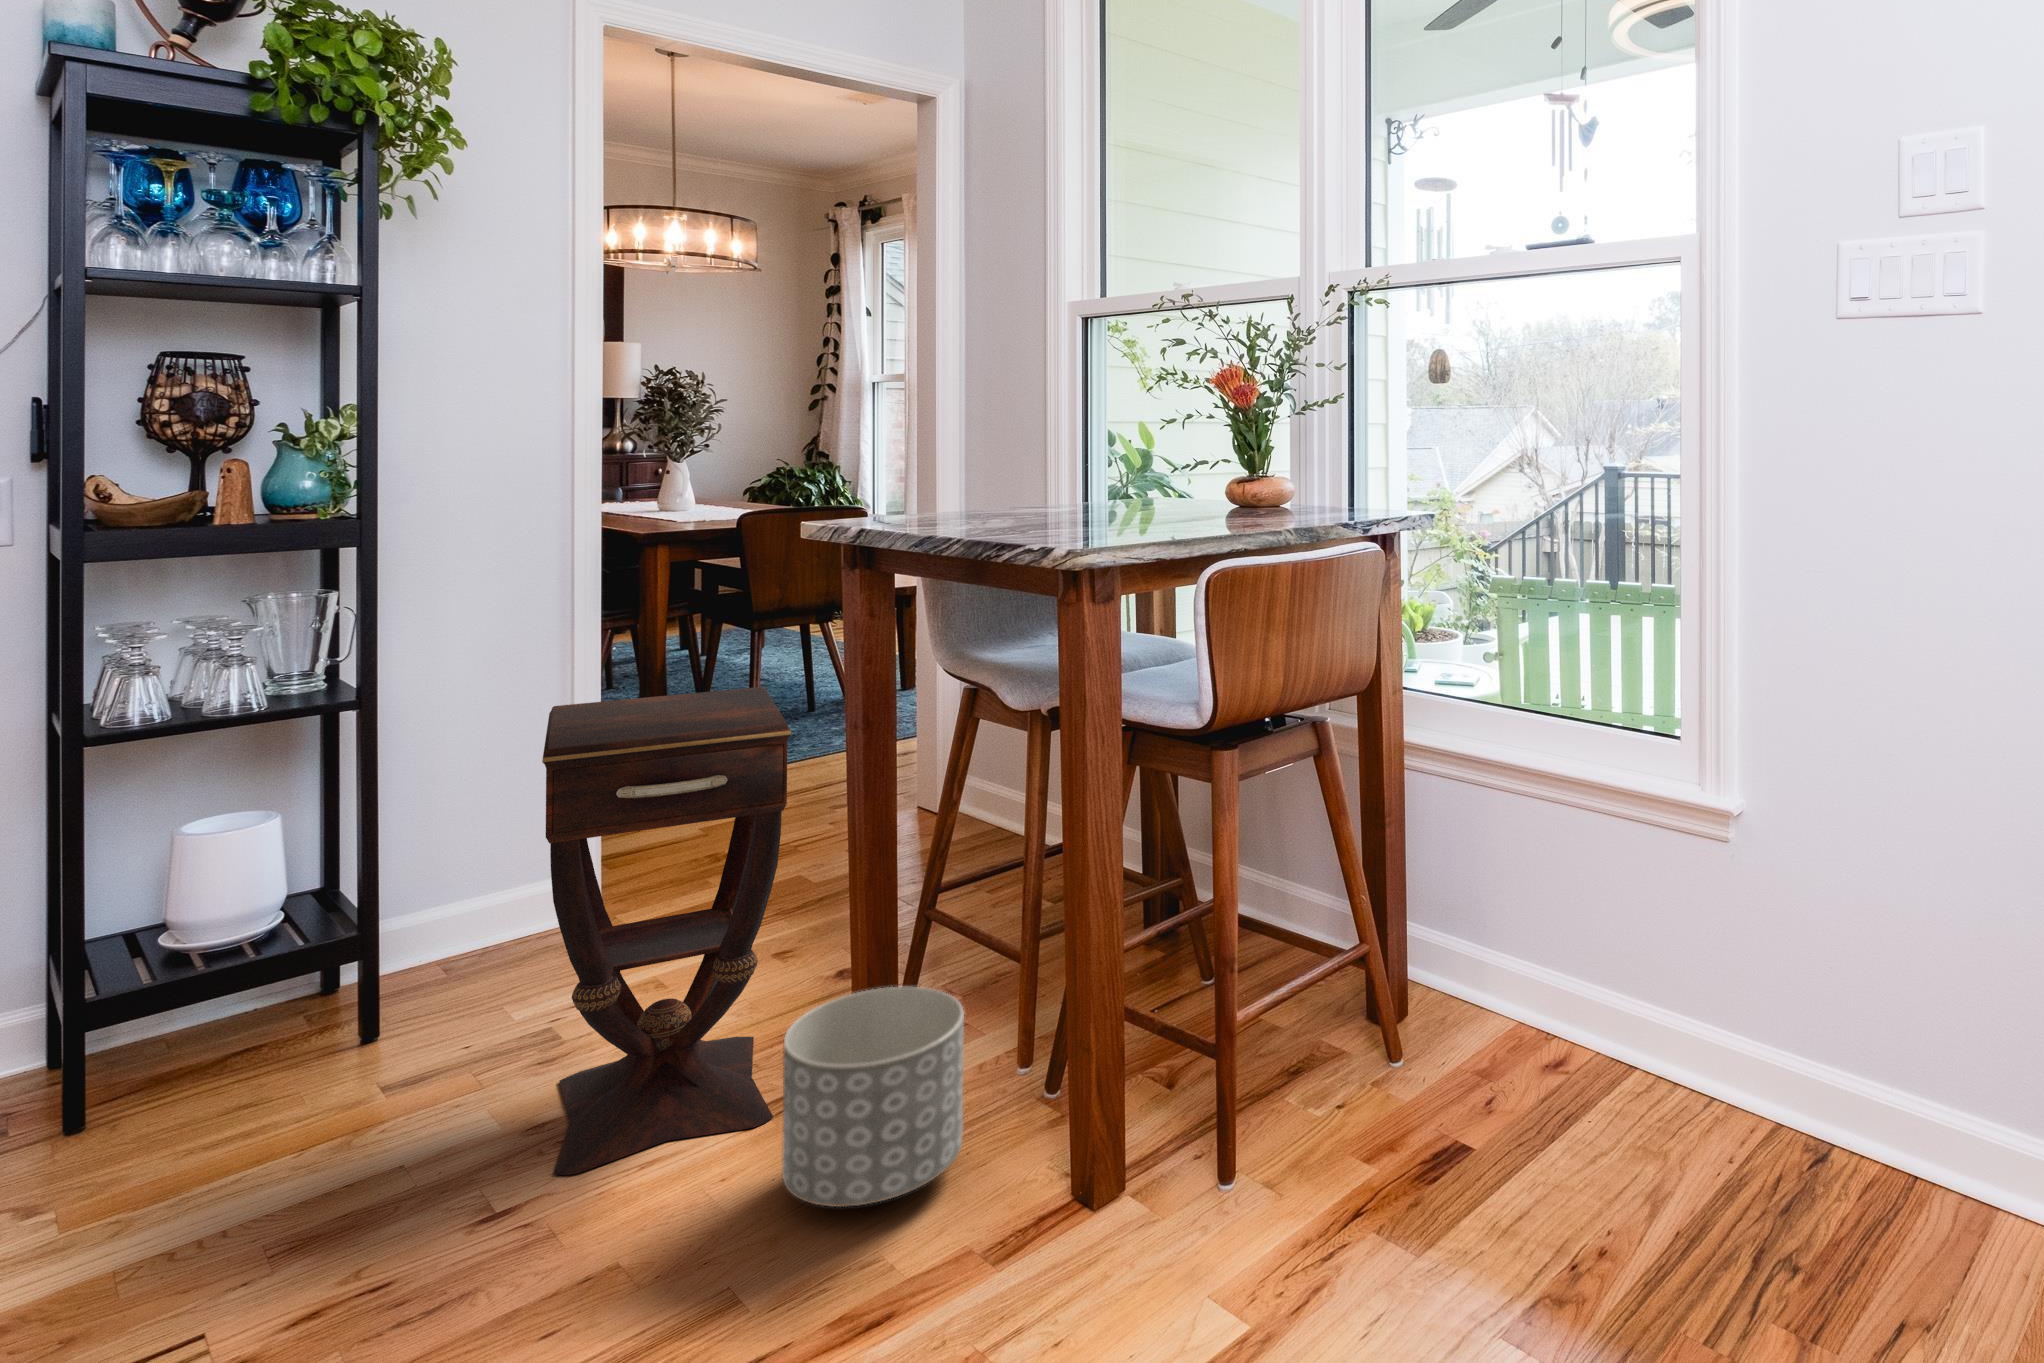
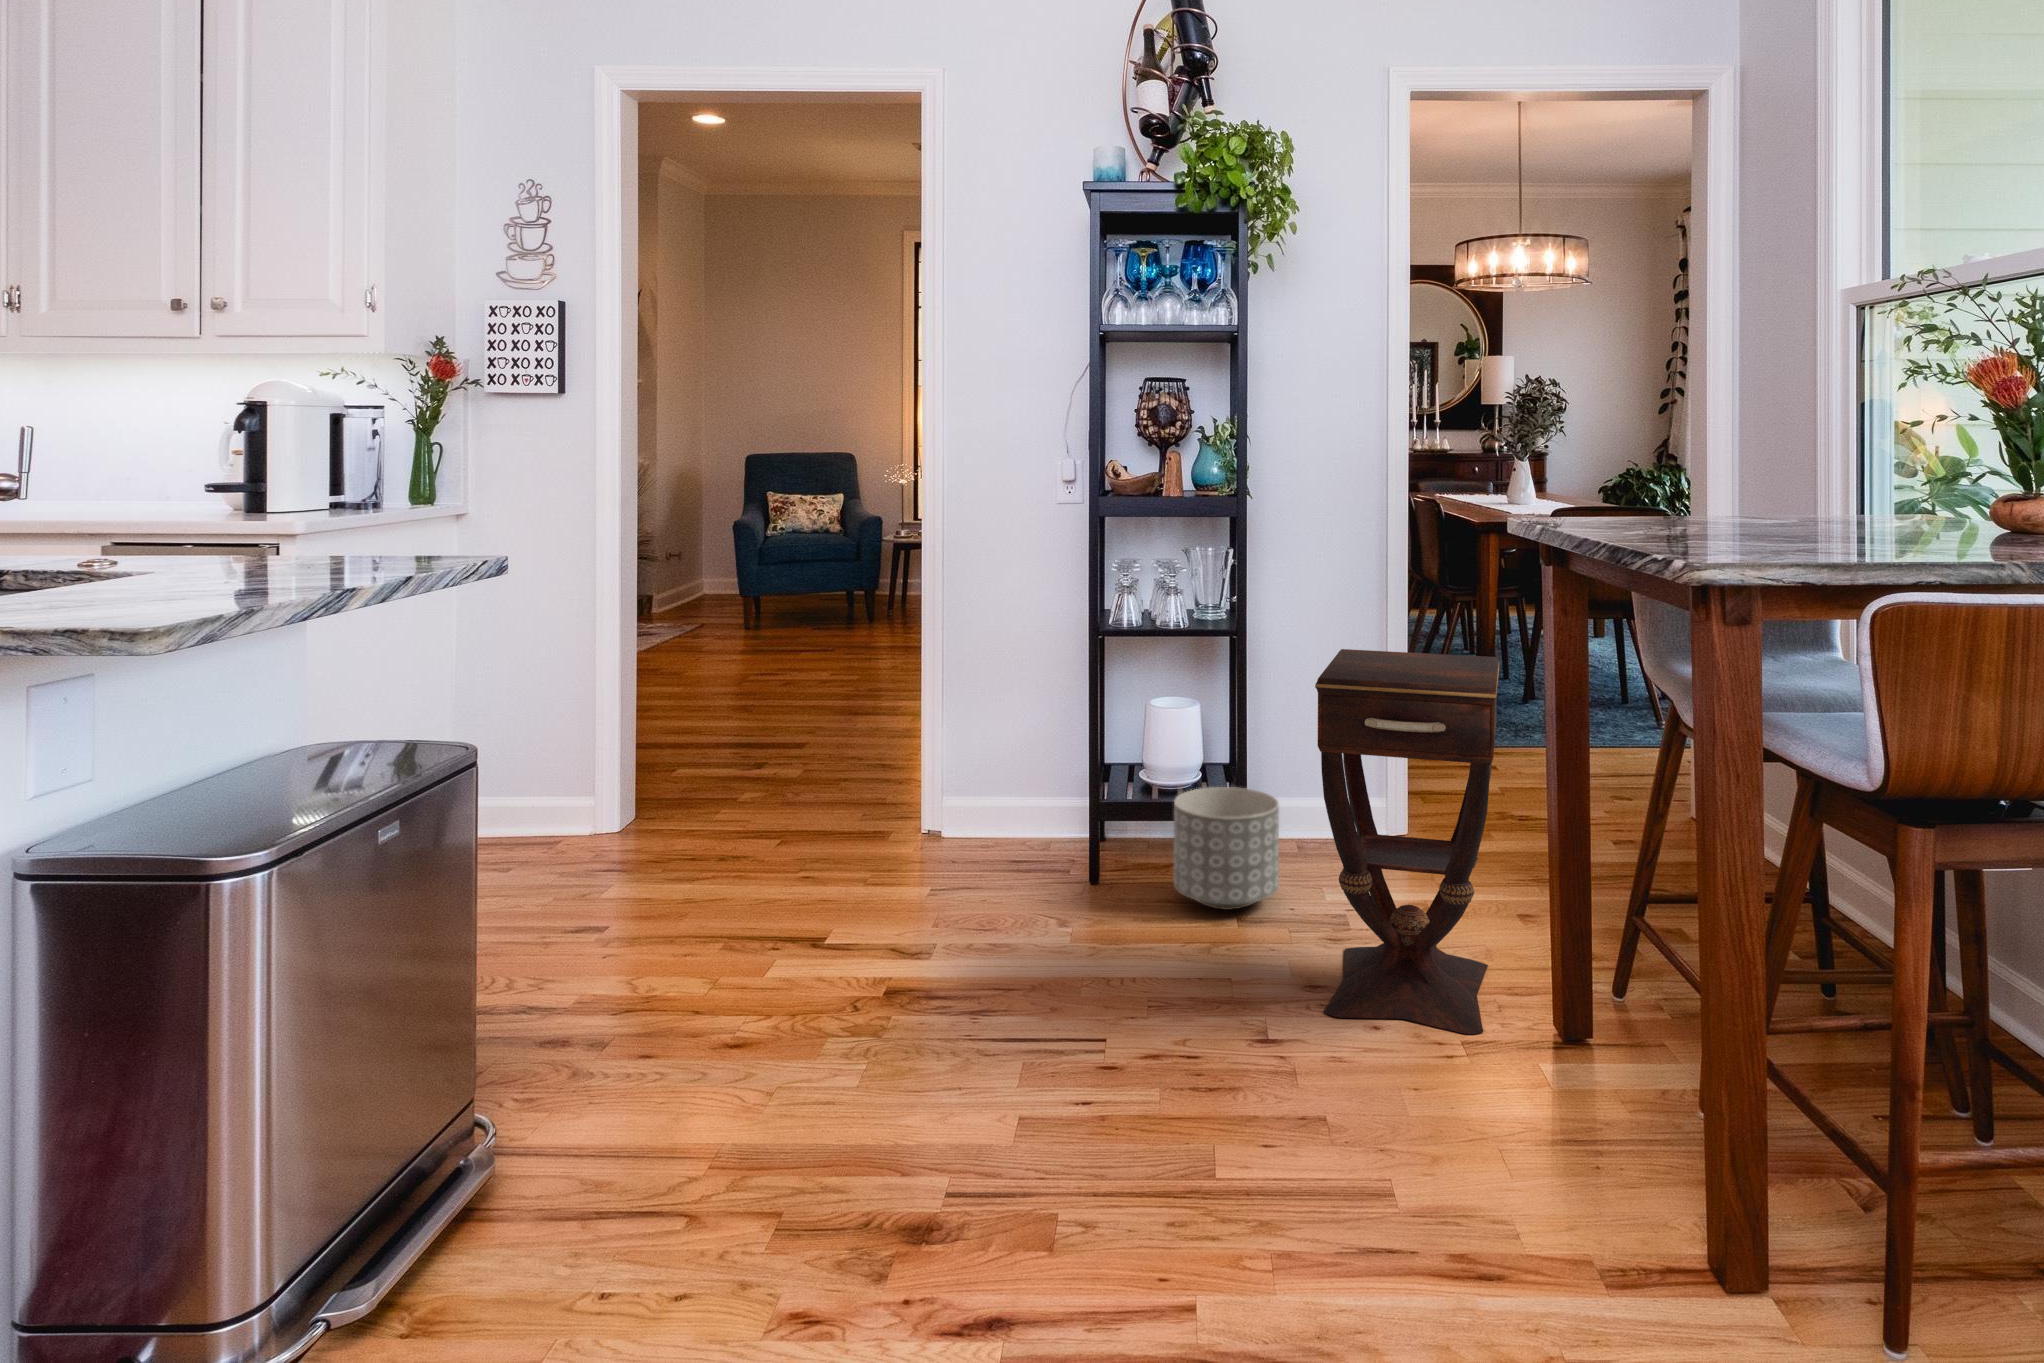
planter: present [782,987,964,1207] -> present [1174,787,1279,910]

